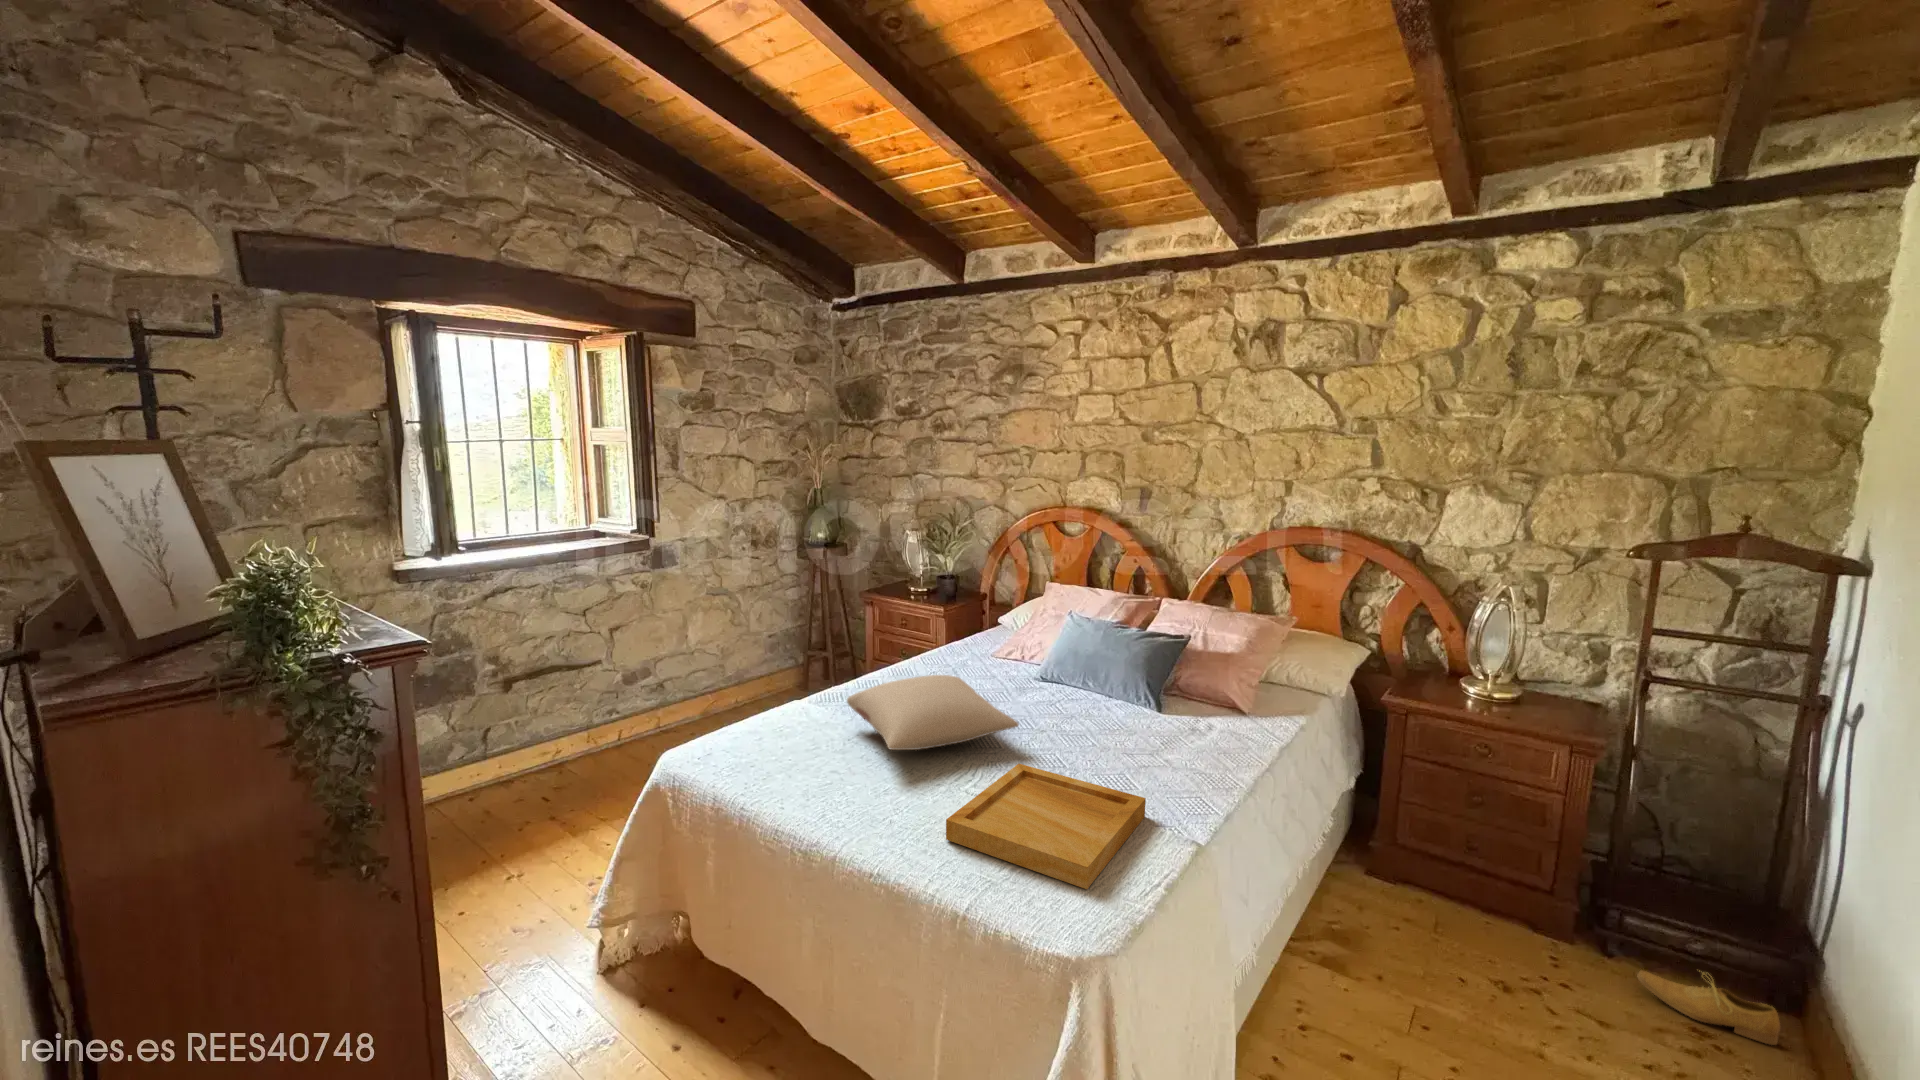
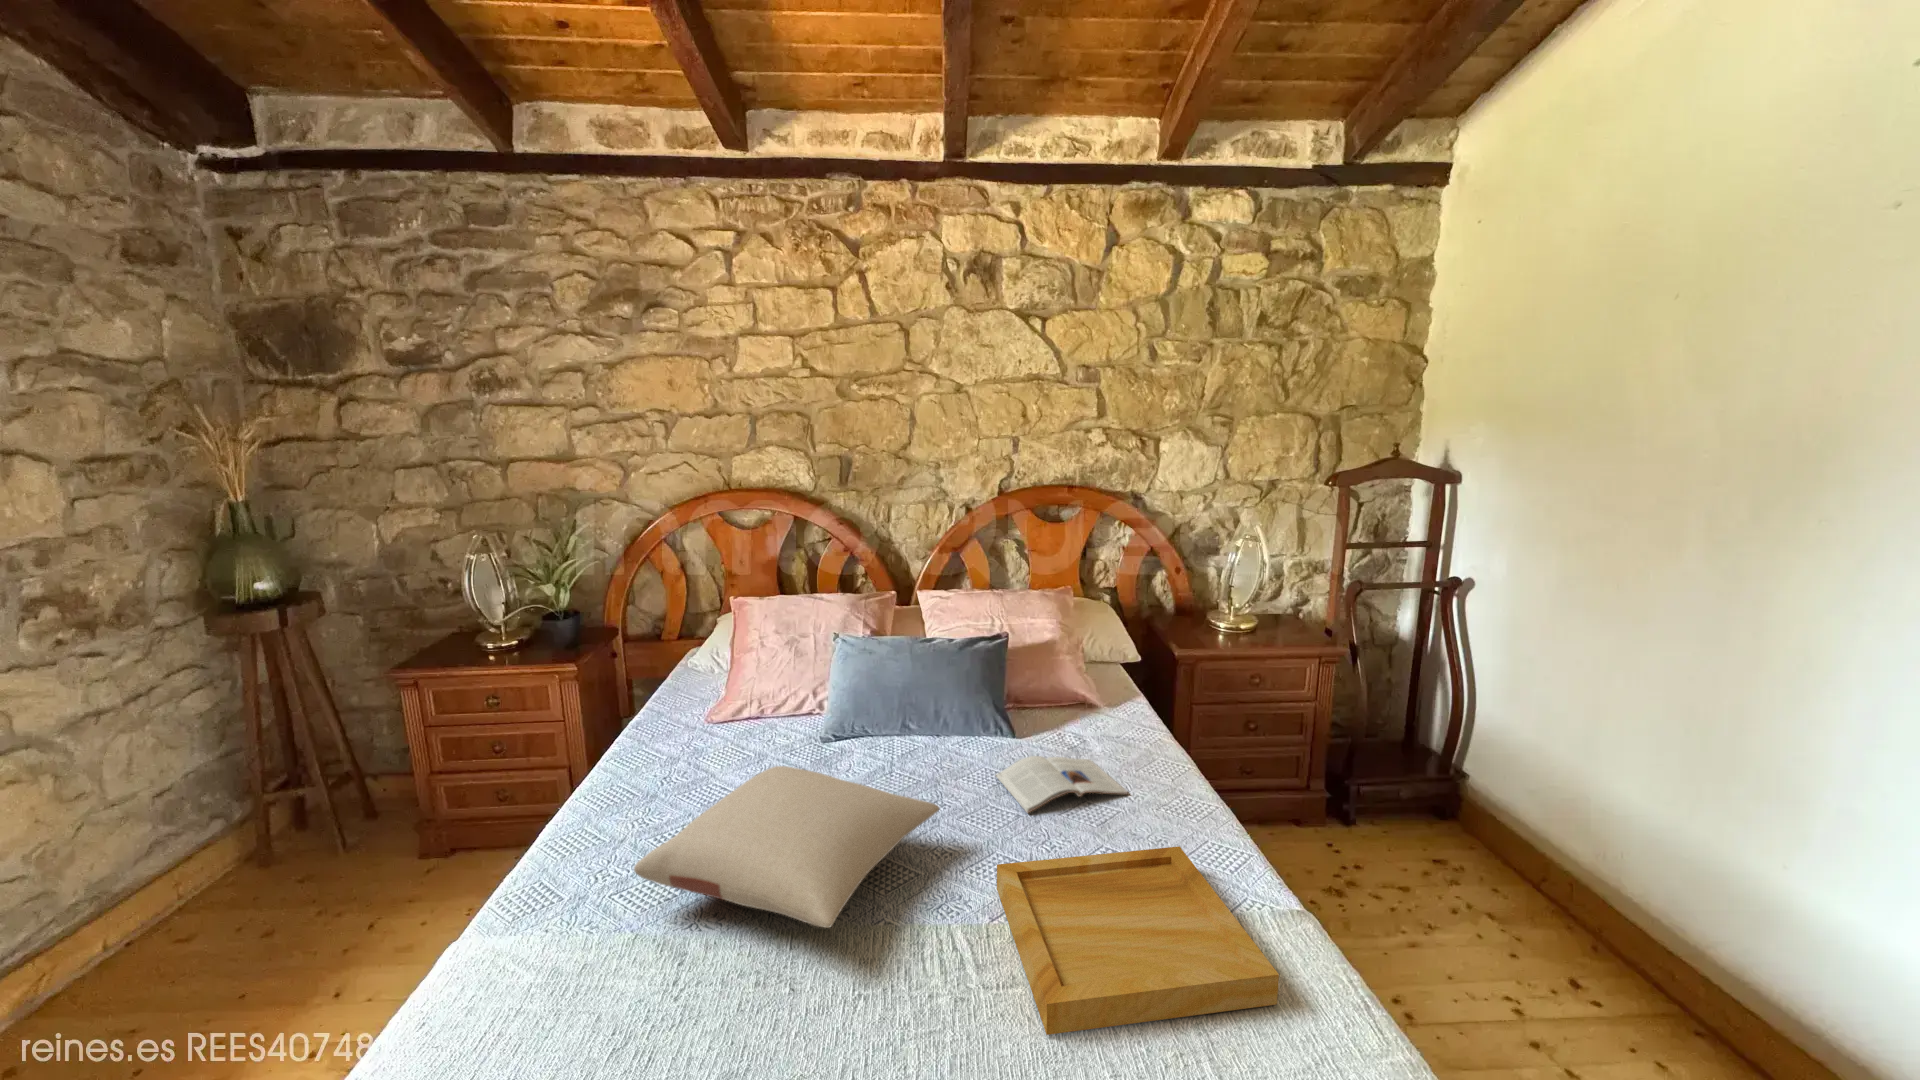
magazine: none [1094,725,1190,771] -> present [996,756,1128,813]
shoe: present [1637,970,1780,1045] -> none [1386,812,1474,853]

